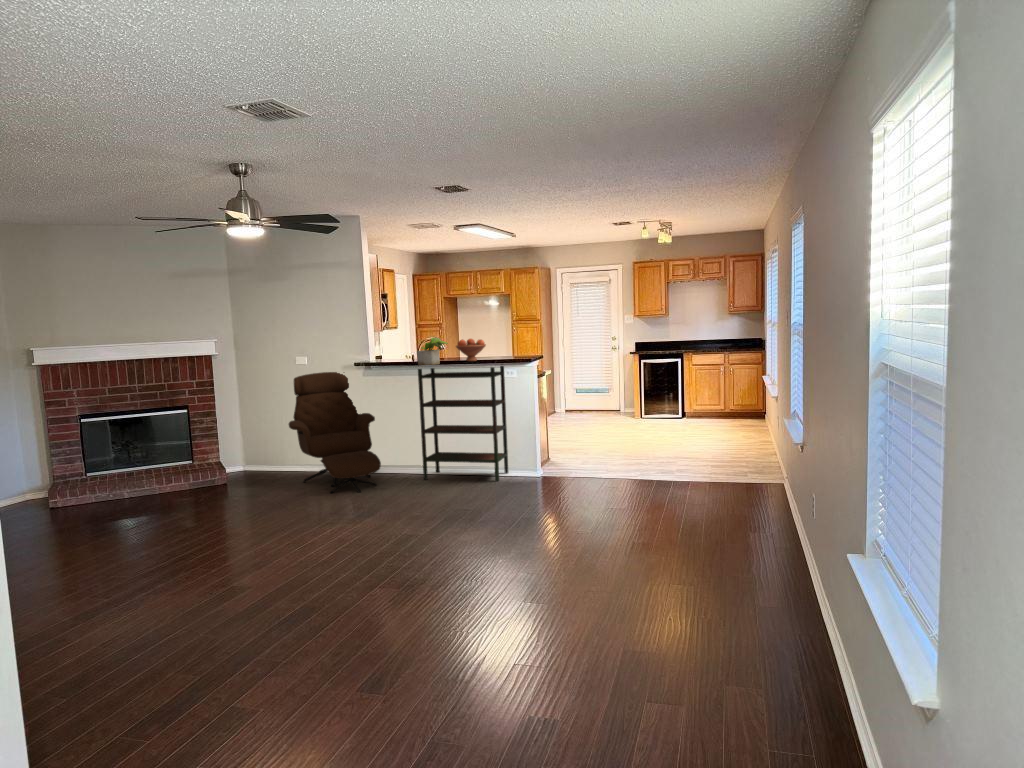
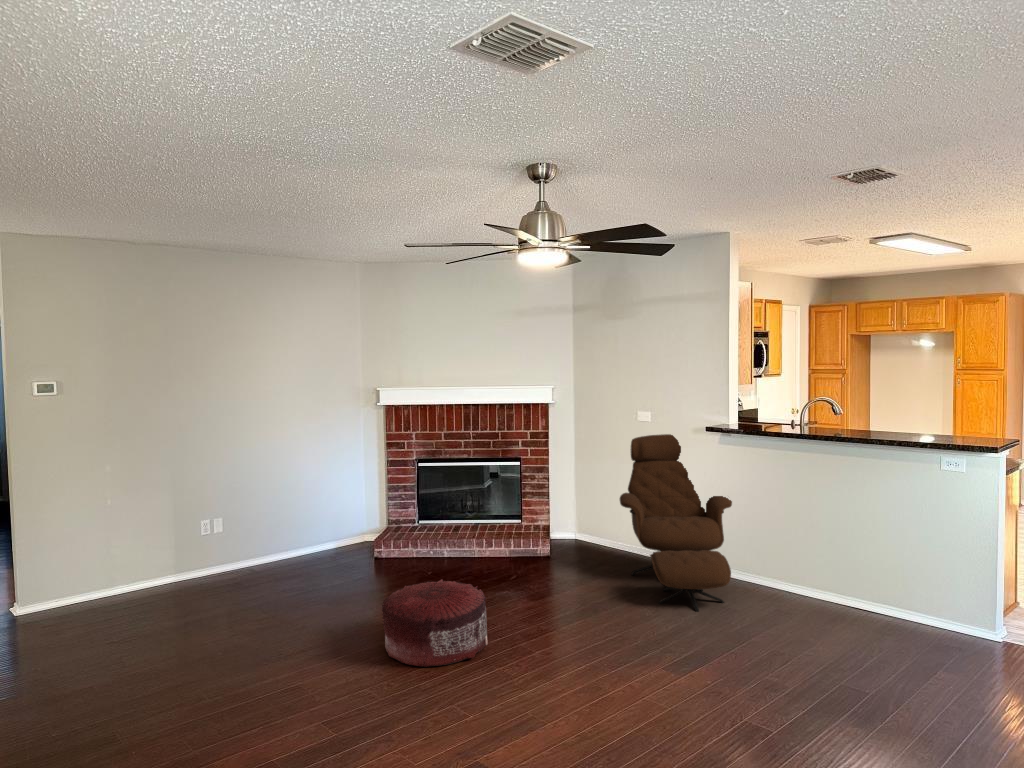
potted plant: present [417,338,448,365] -> none [797,401,847,440]
fruit bowl: present [456,339,486,361] -> none [860,402,911,437]
bookshelf: present [418,366,509,481] -> none [795,441,943,641]
pouf: none [109,494,207,557] -> present [382,579,488,667]

